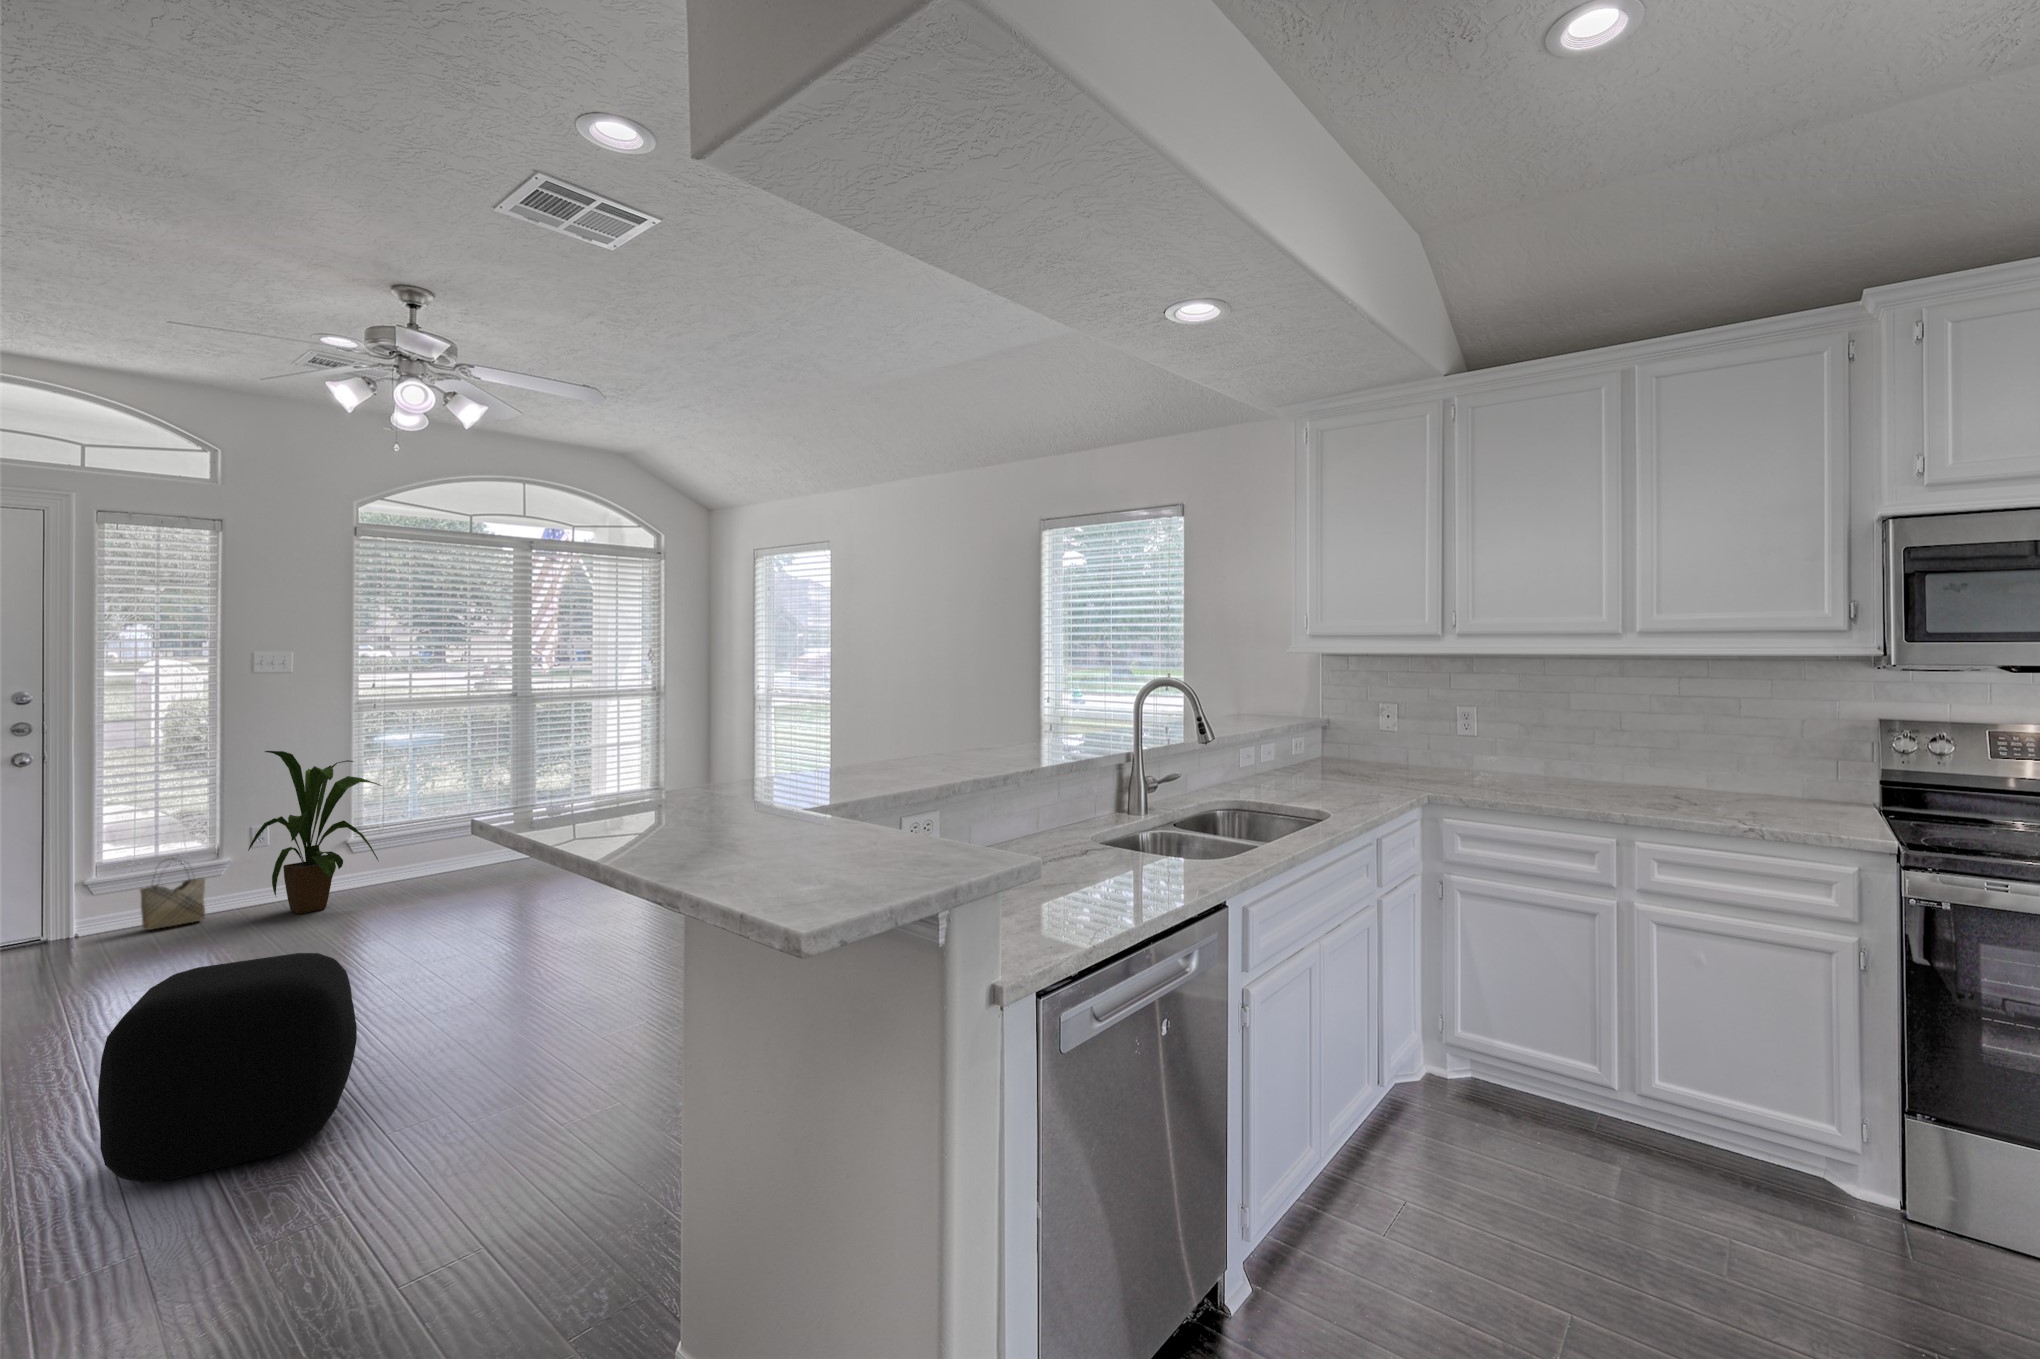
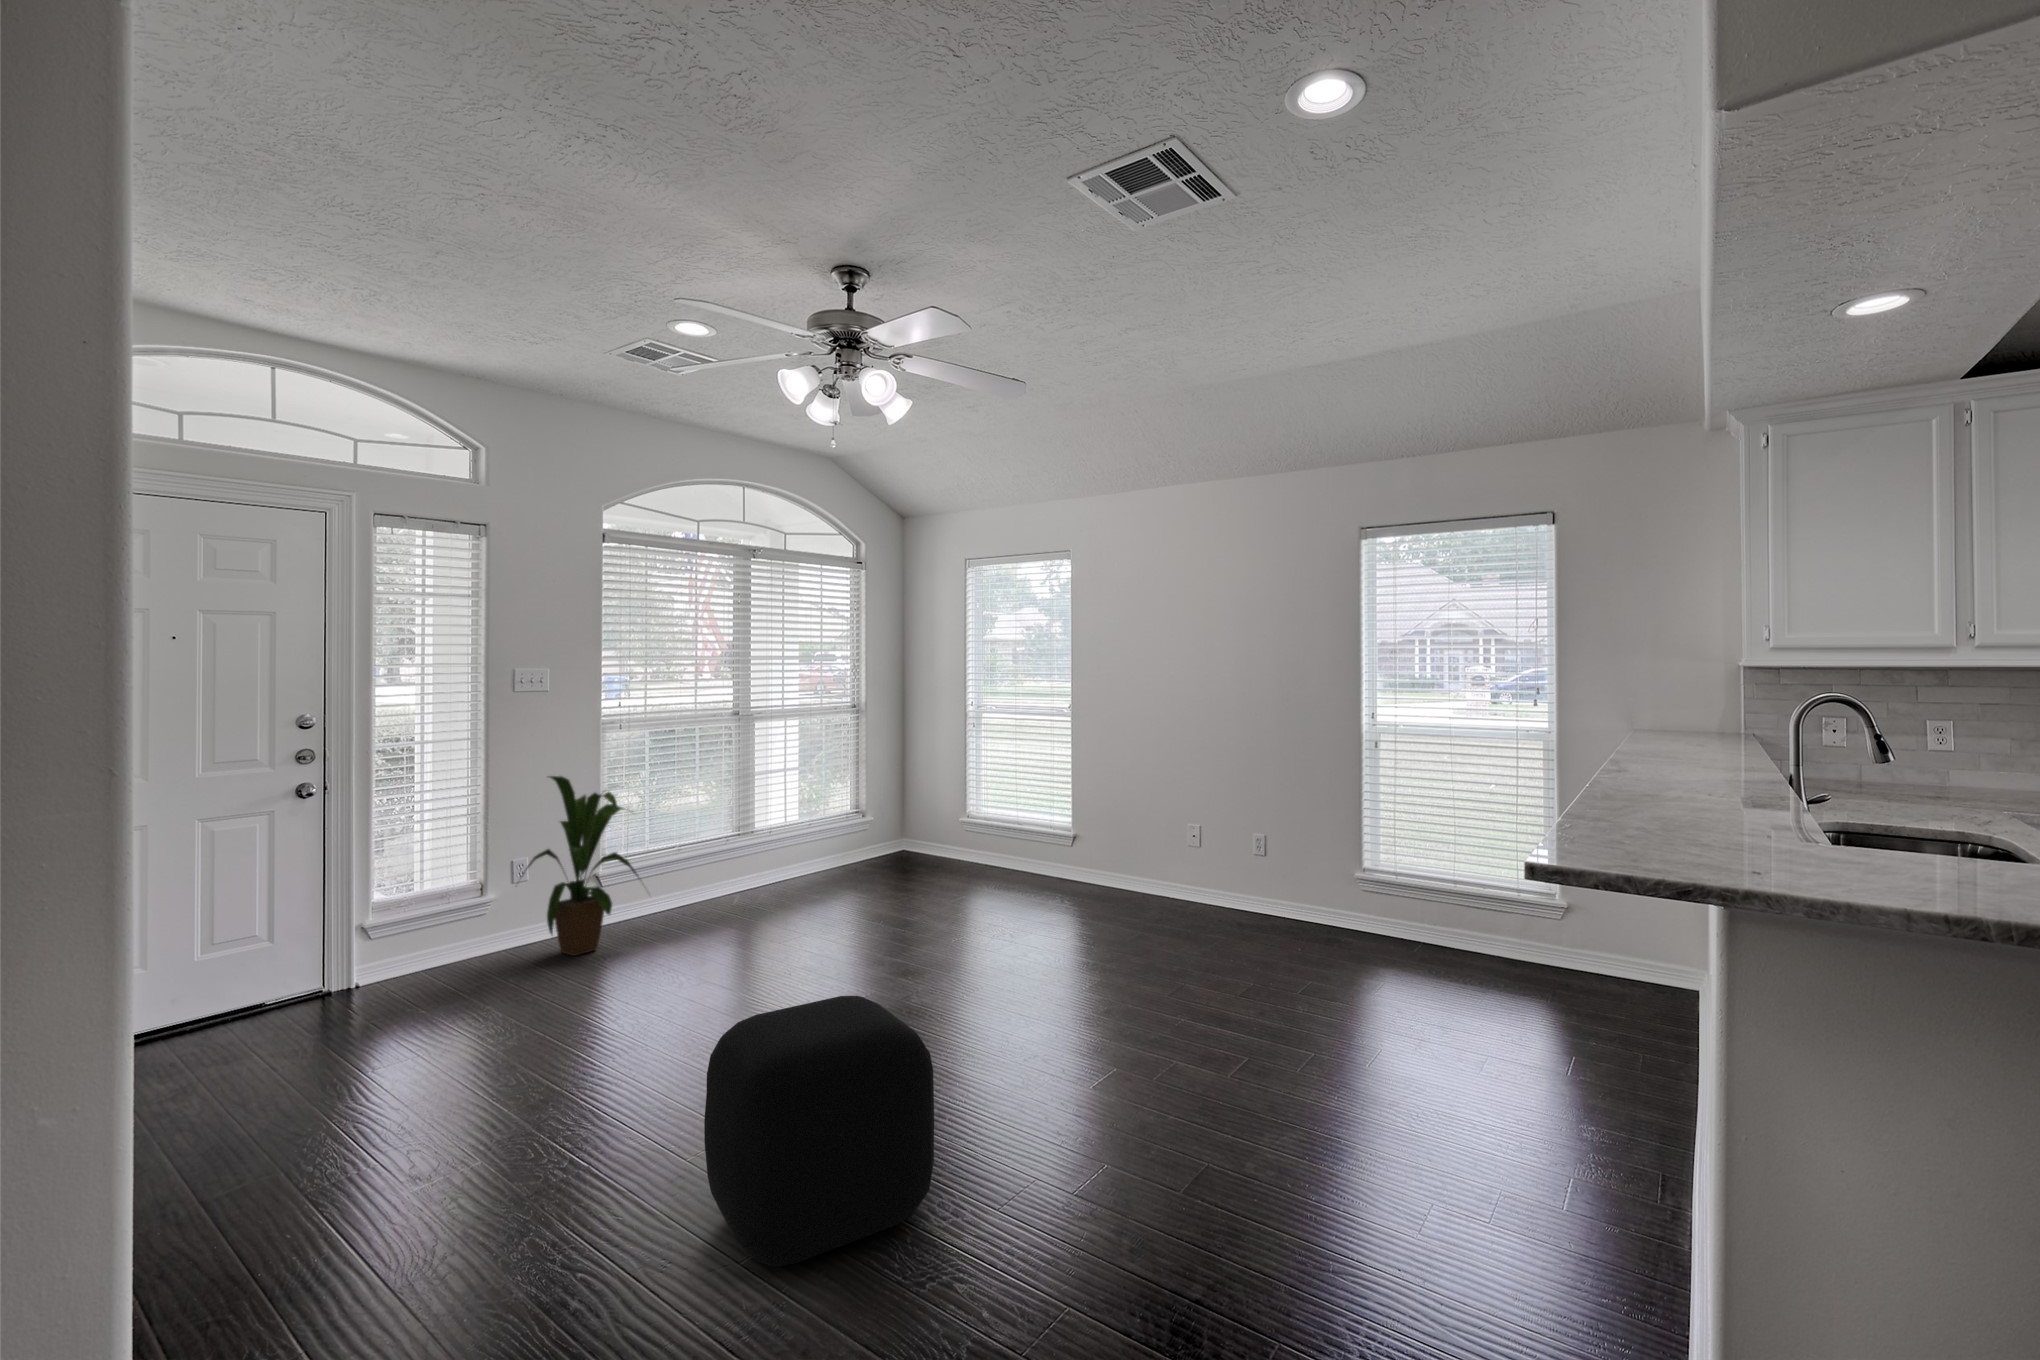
woven basket: present [140,861,205,930] -> none [418,897,478,977]

